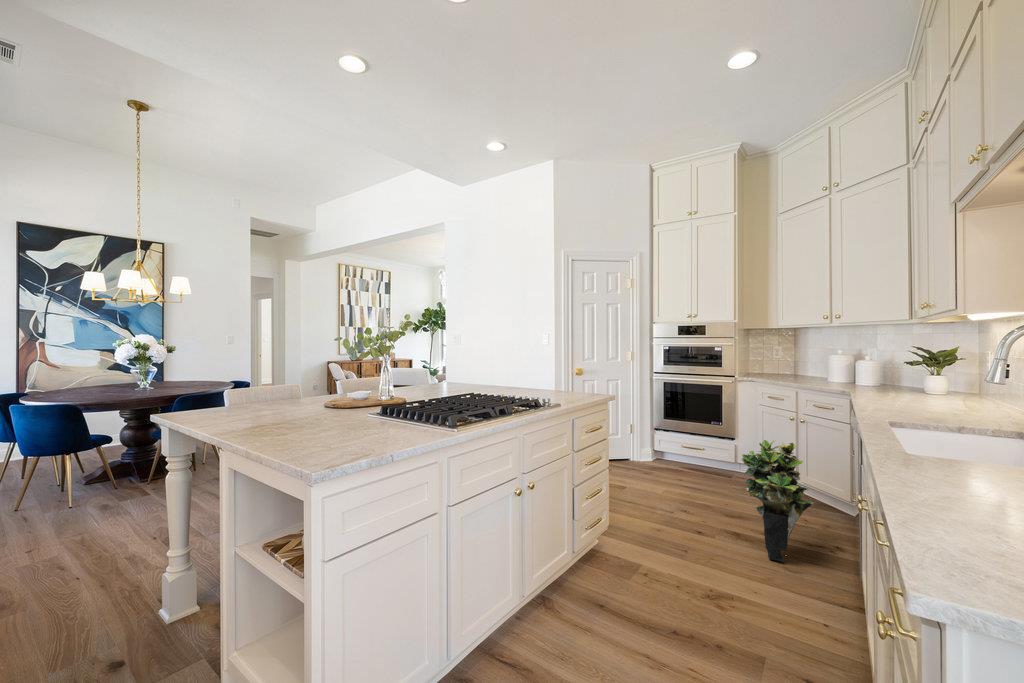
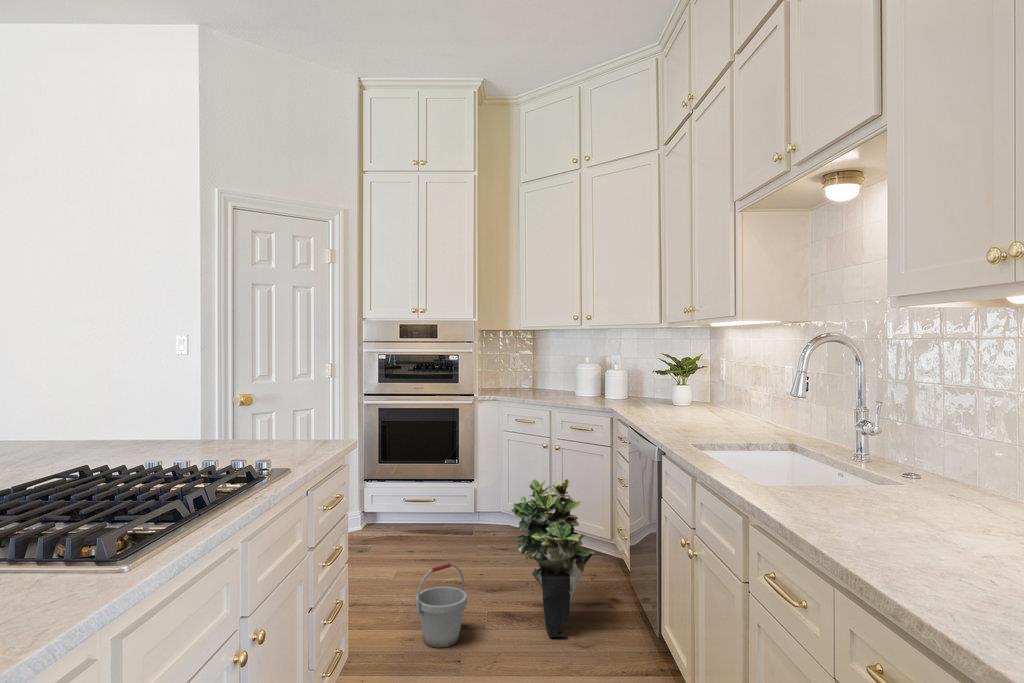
bucket: none [665,488,703,544] -> present [416,563,467,648]

